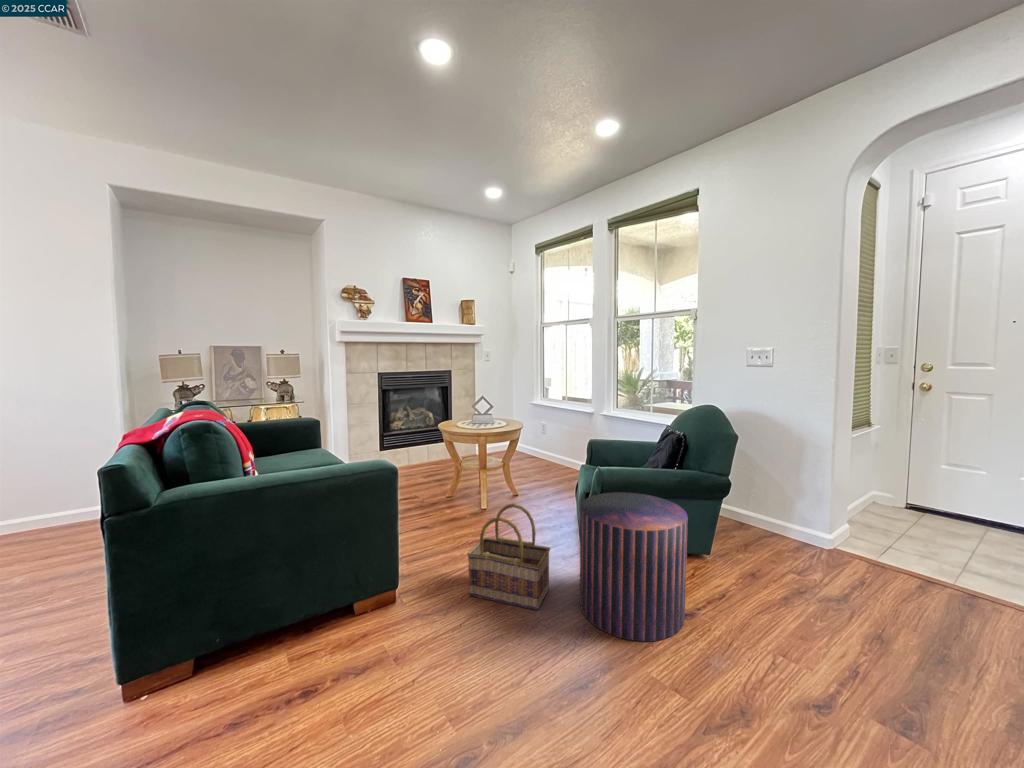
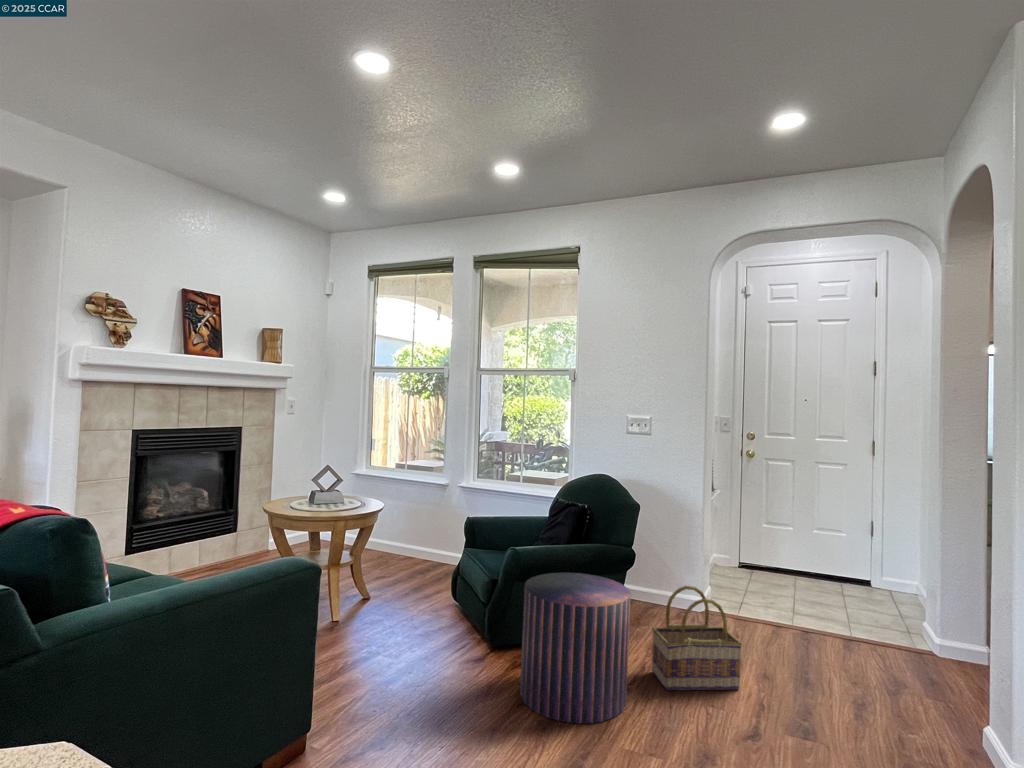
basket: present [467,504,550,610] -> present [652,586,742,690]

